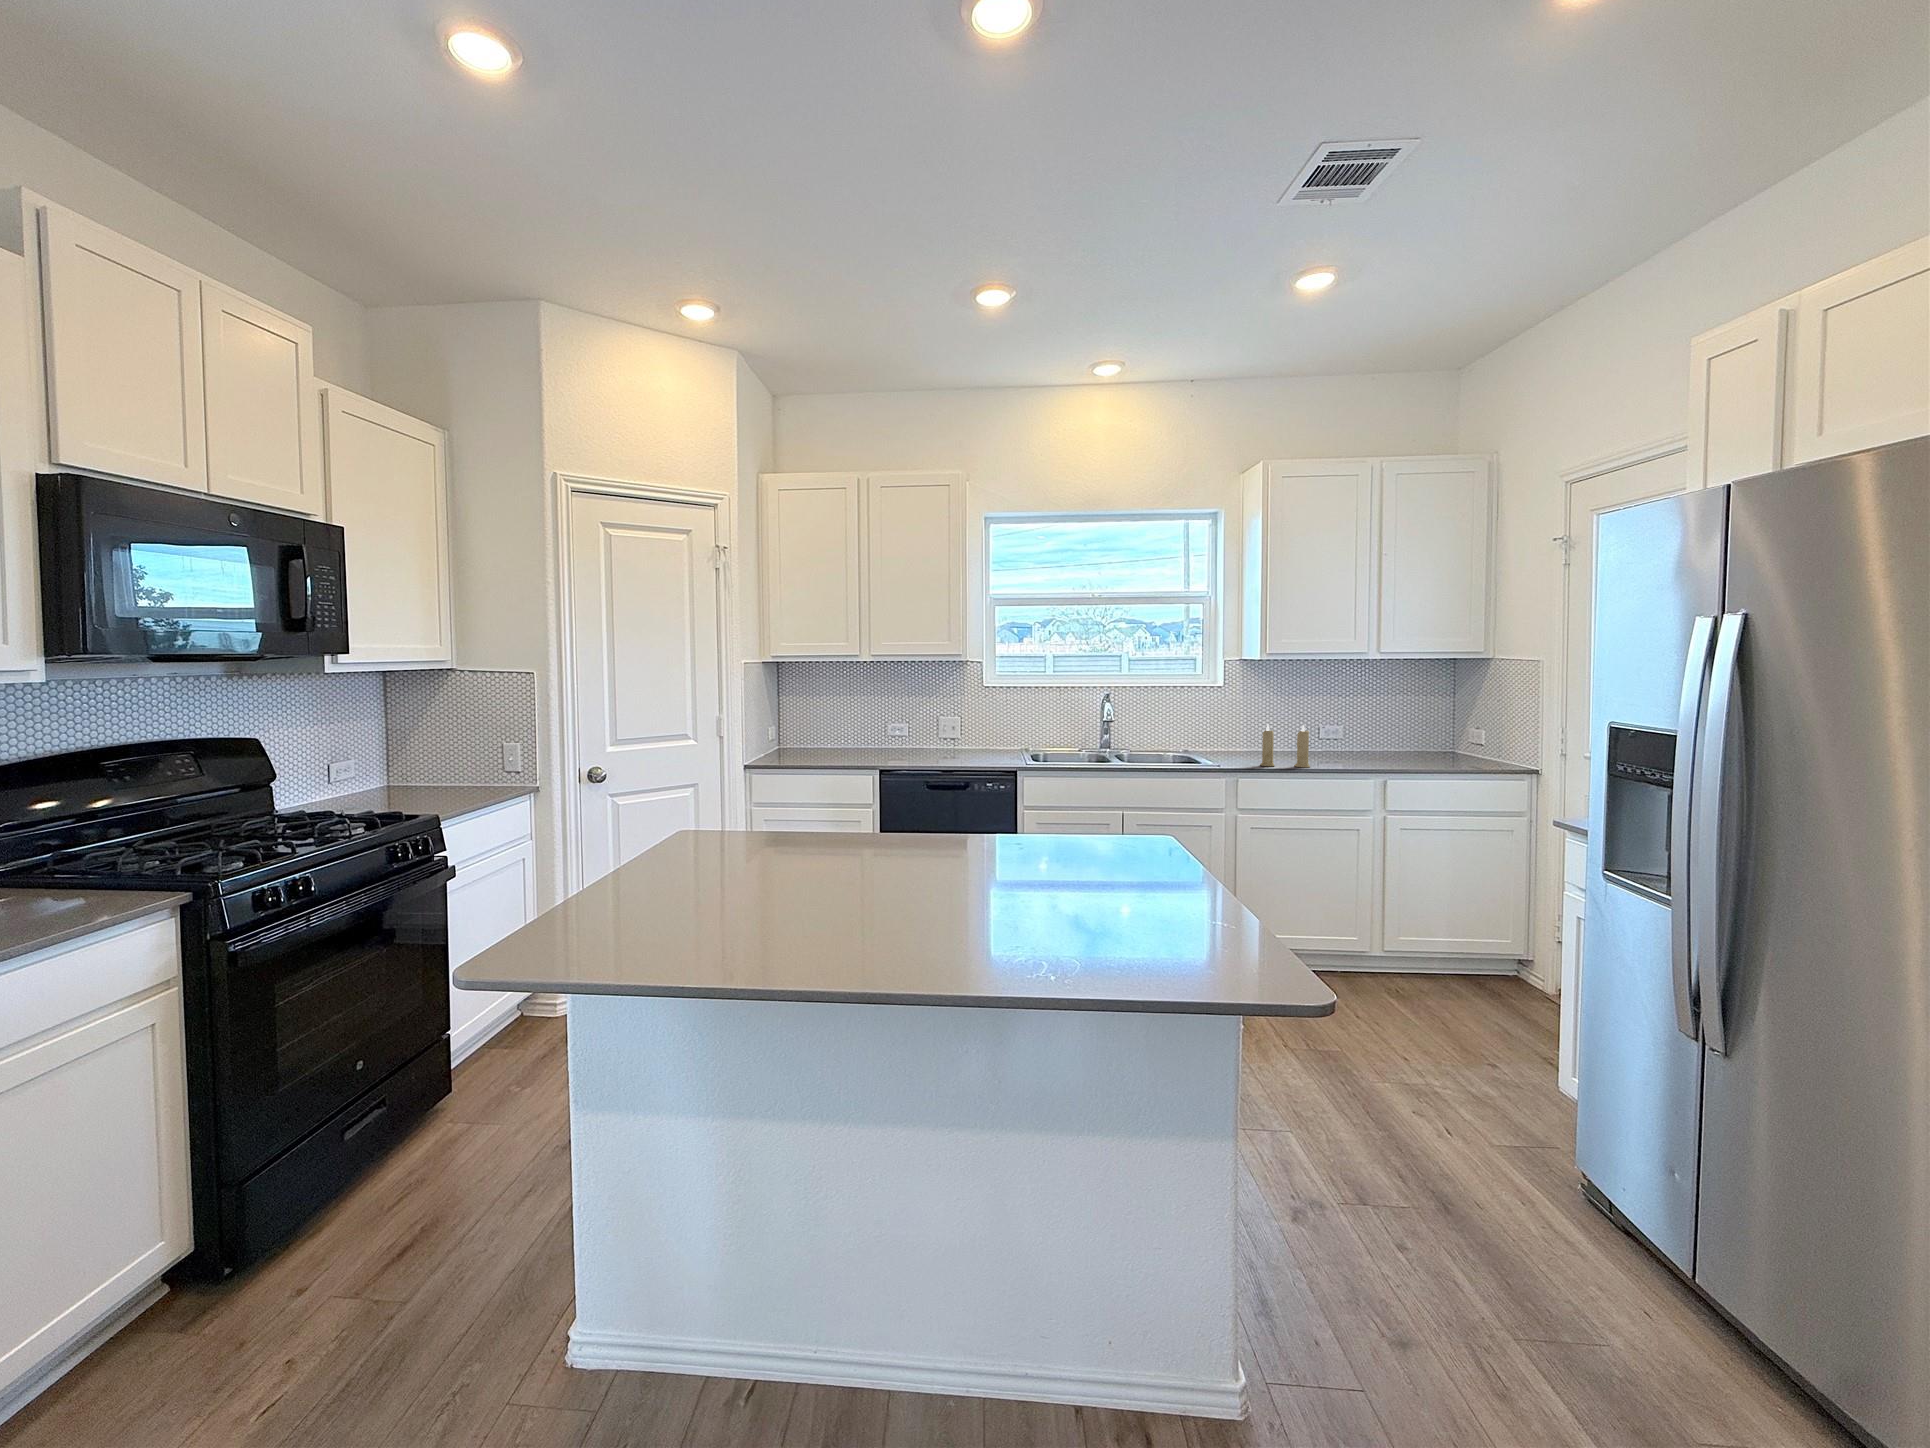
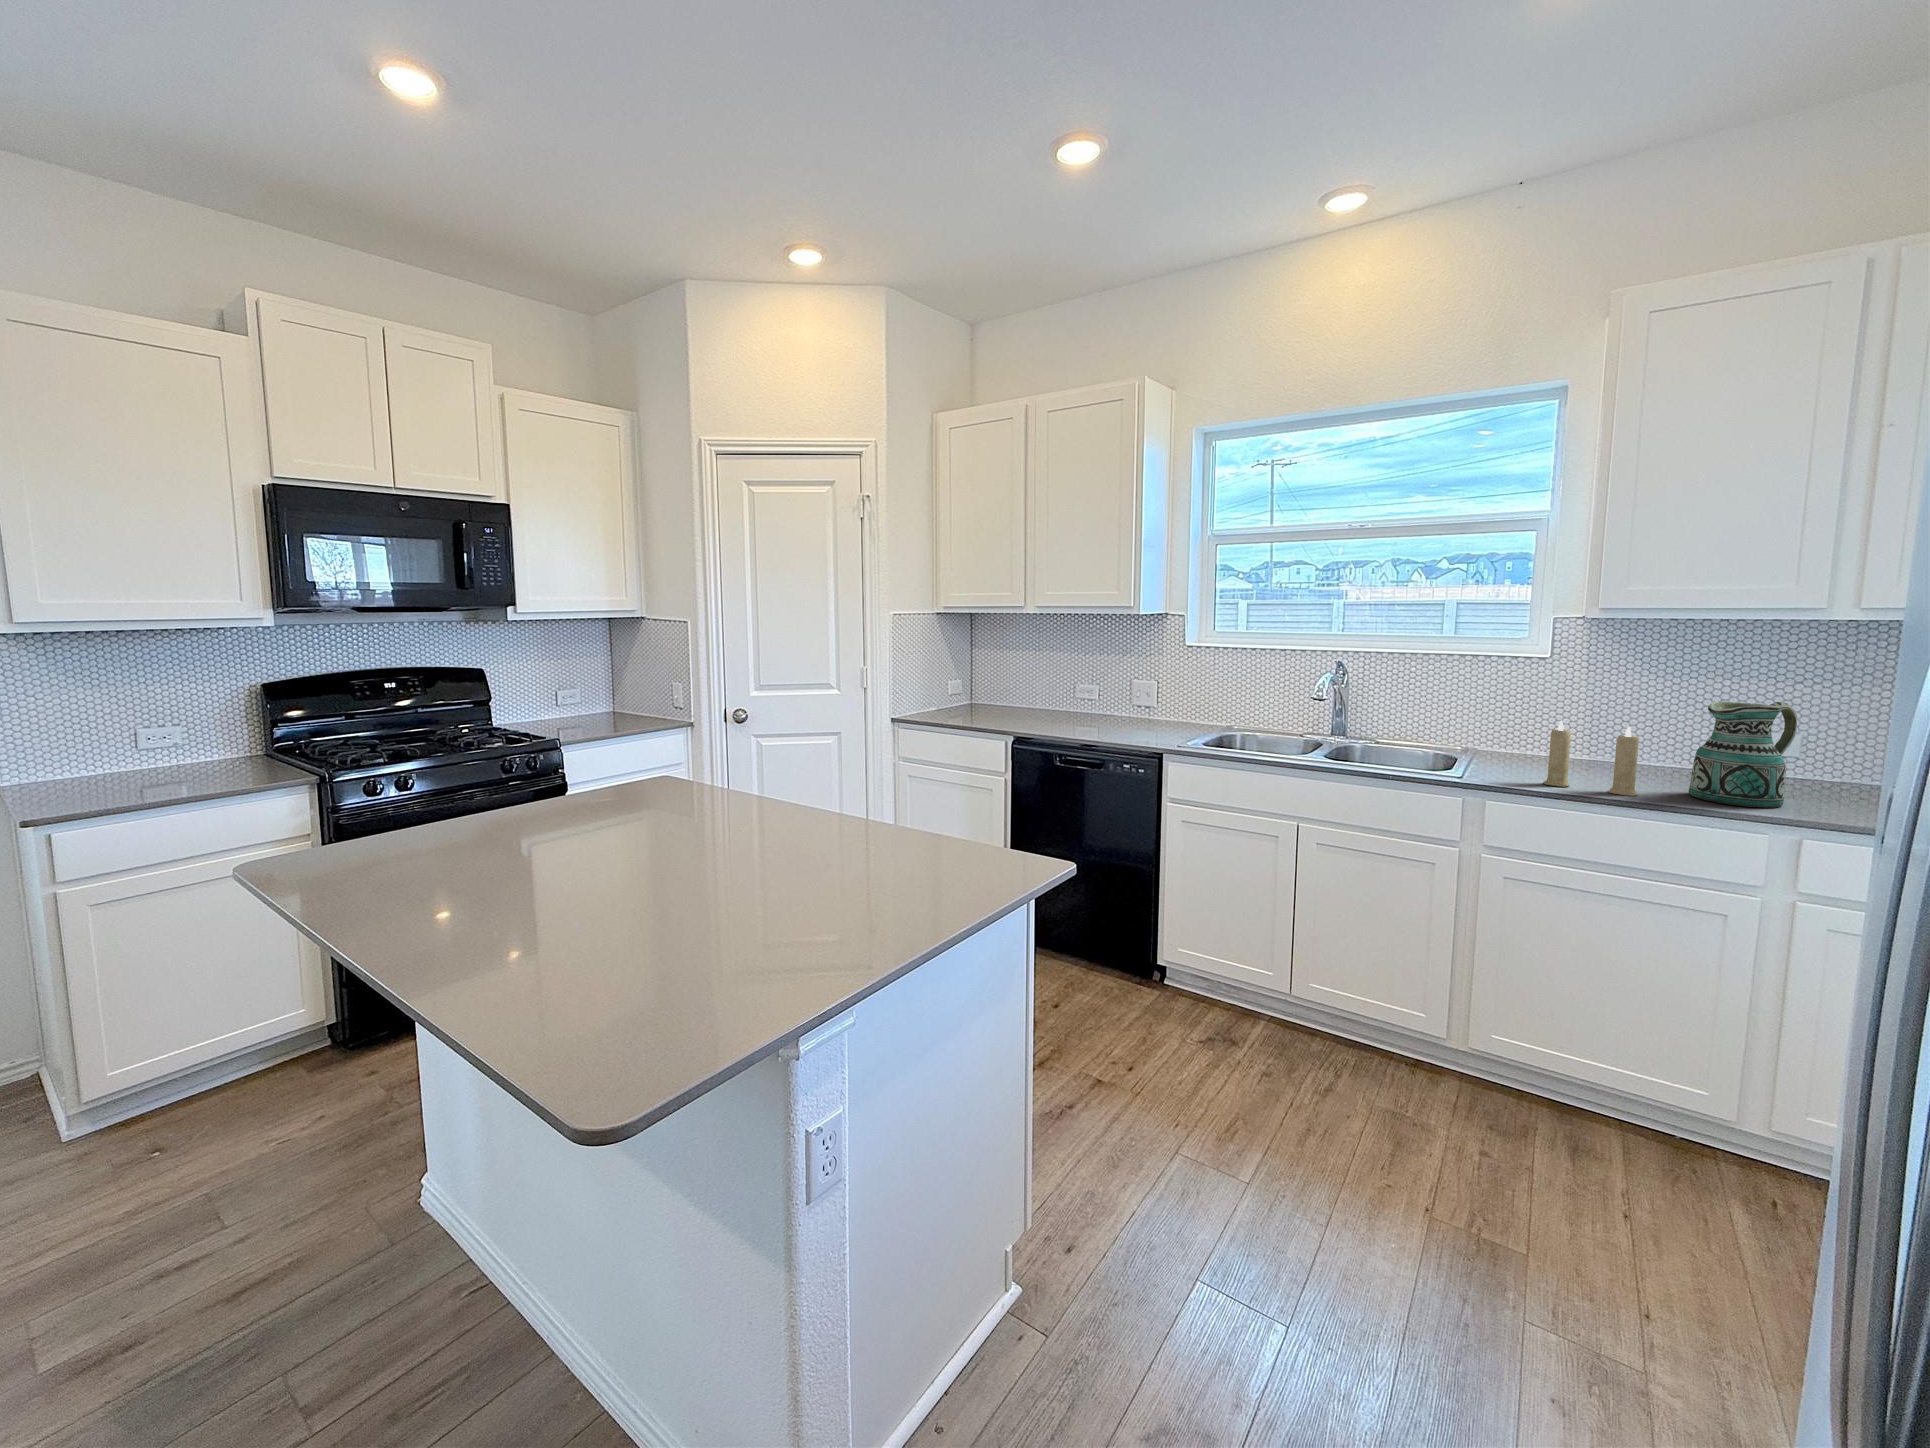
ceramic pitcher: none [1326,706,1370,767] -> present [1689,701,1797,807]

